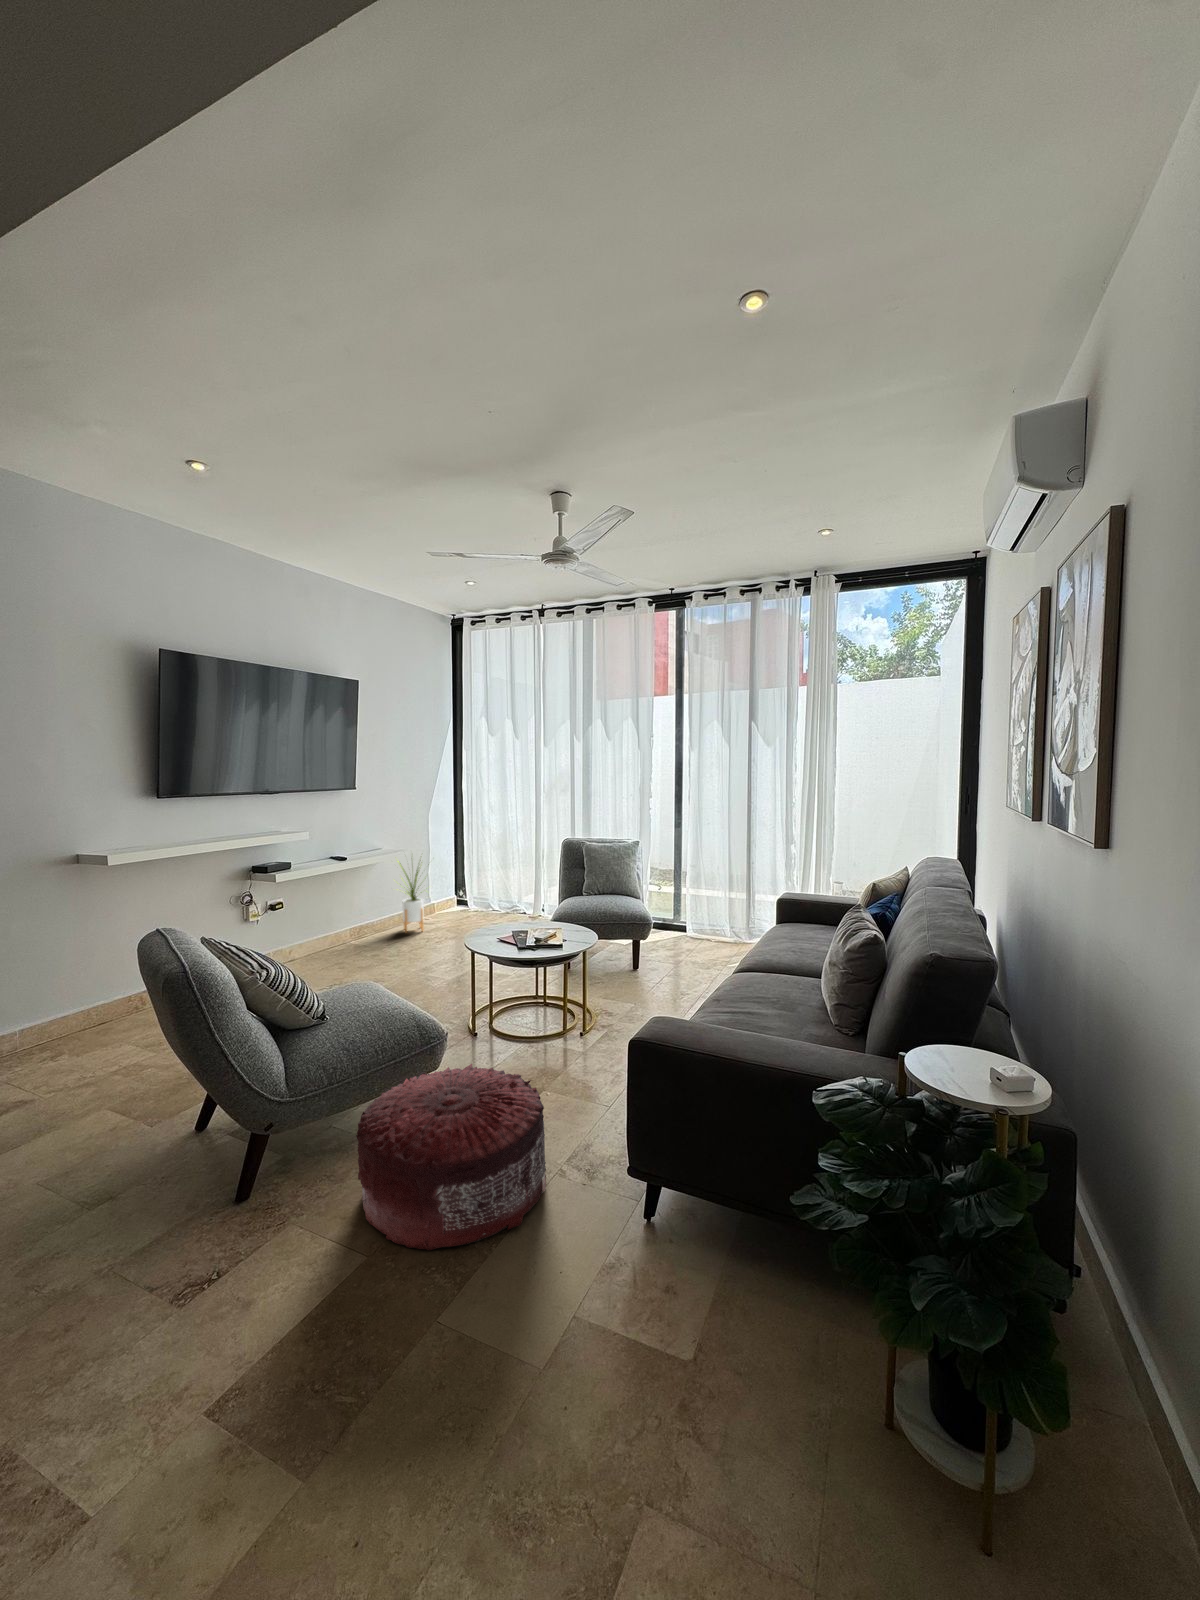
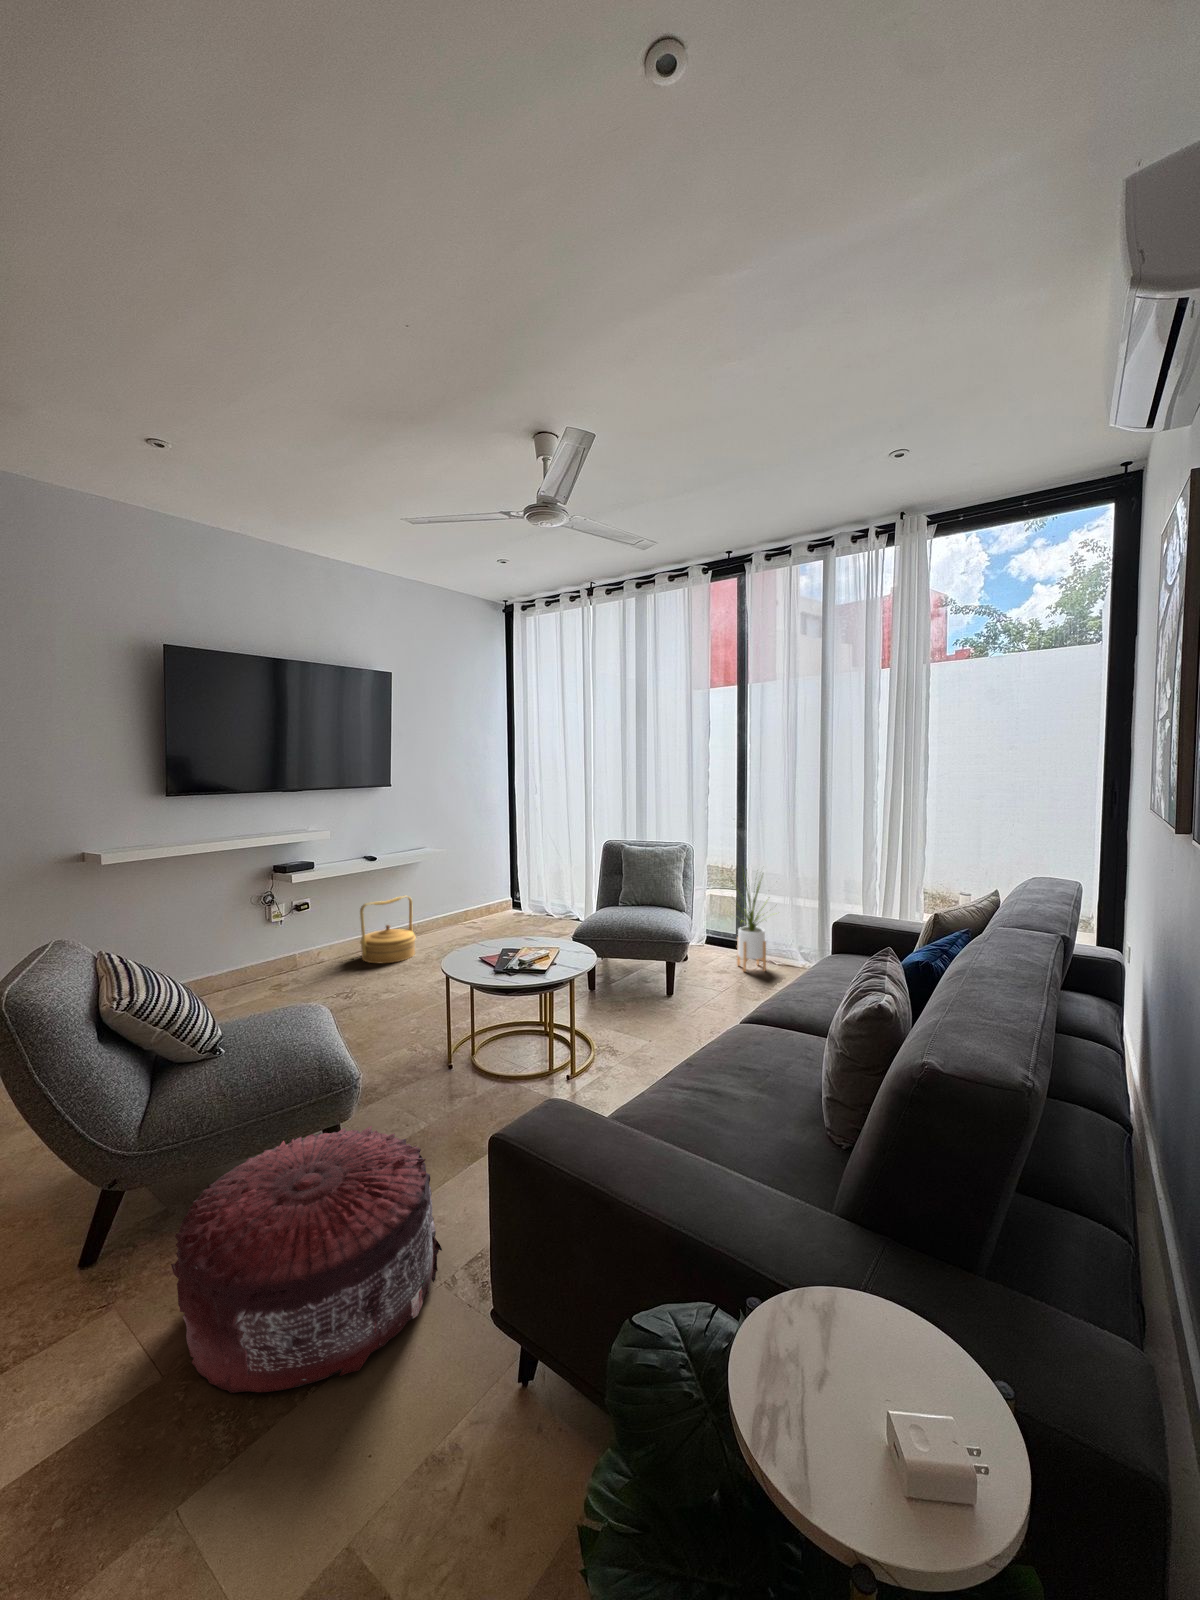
house plant: present [398,861,424,932] -> present [729,876,766,972]
woven basket: none [330,893,384,957] -> present [360,896,416,963]

